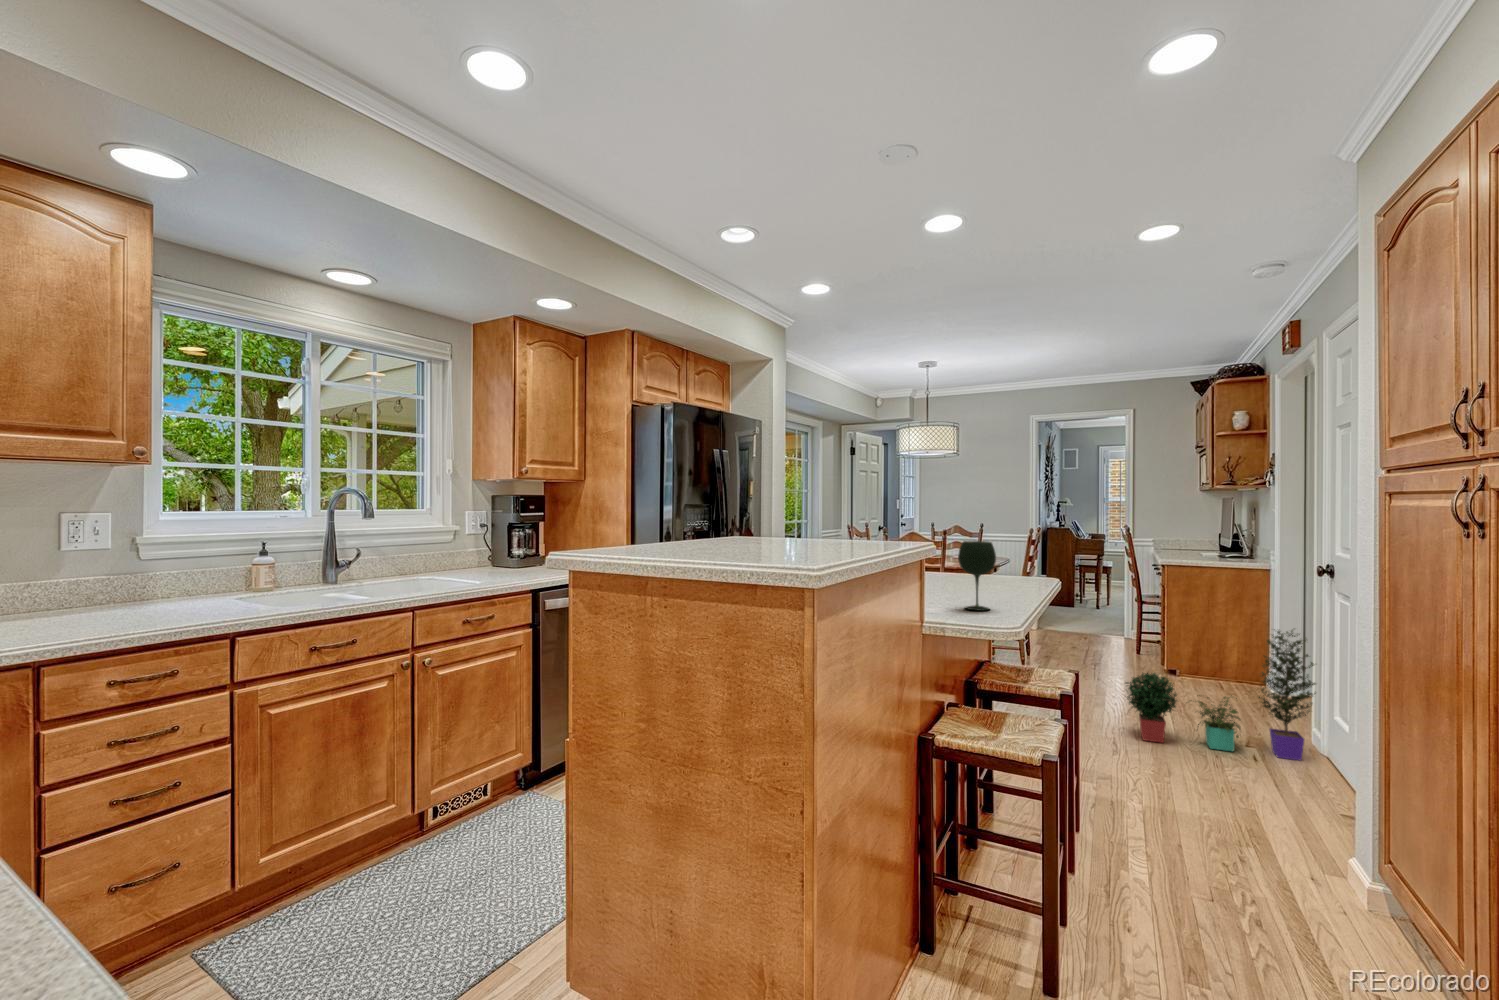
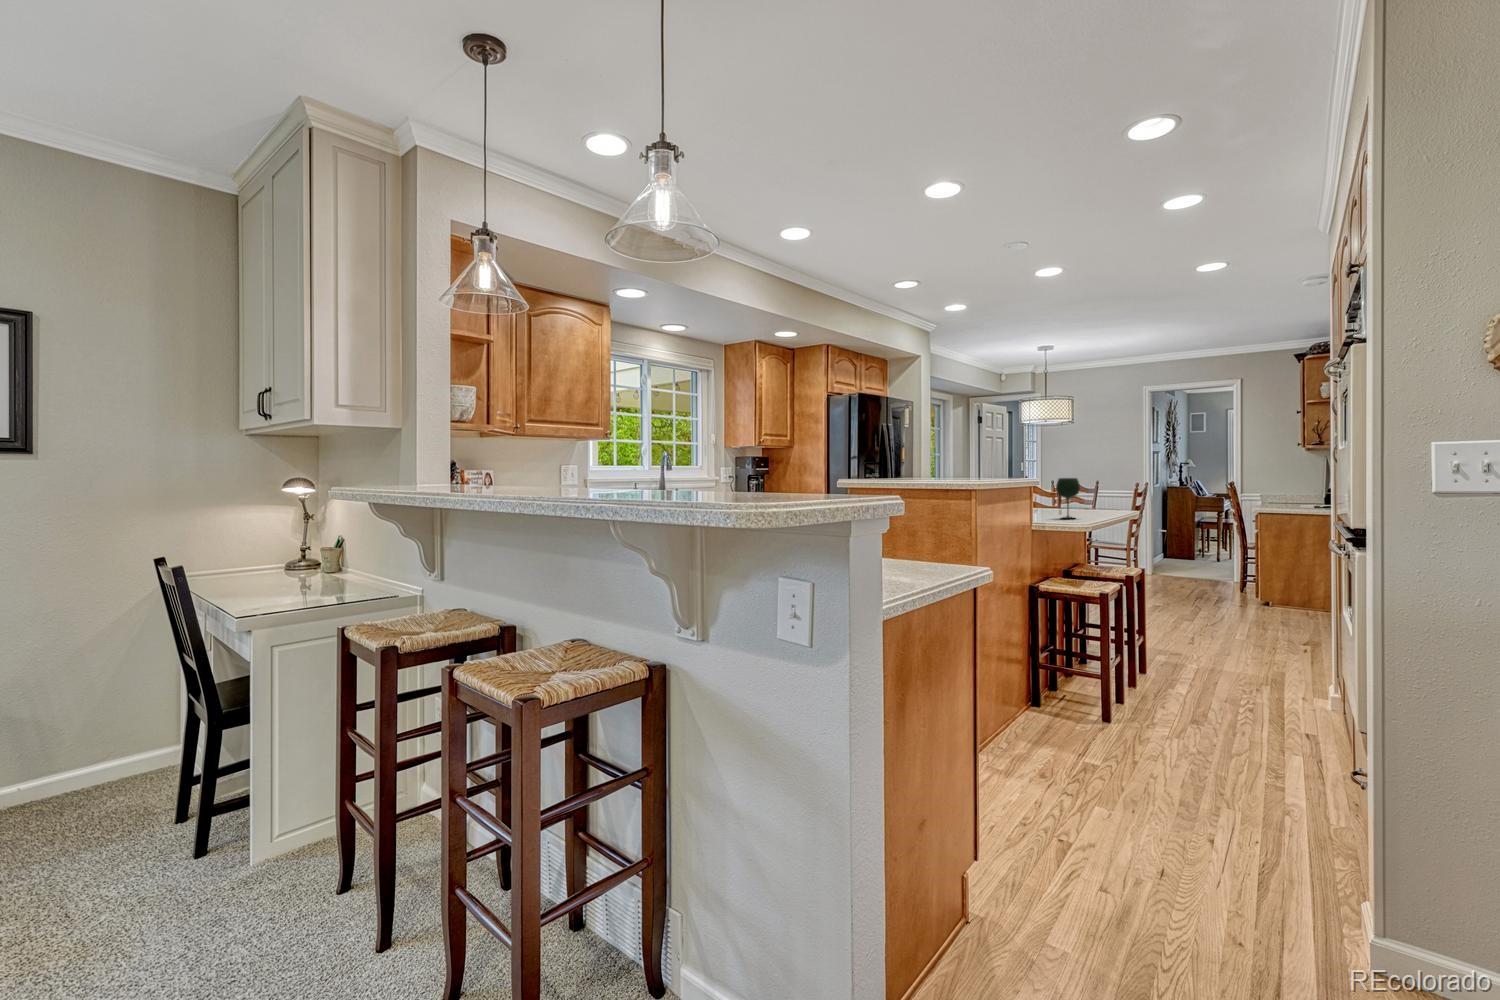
potted plant: present [1126,629,1316,760] -> none [1196,547,1344,642]

